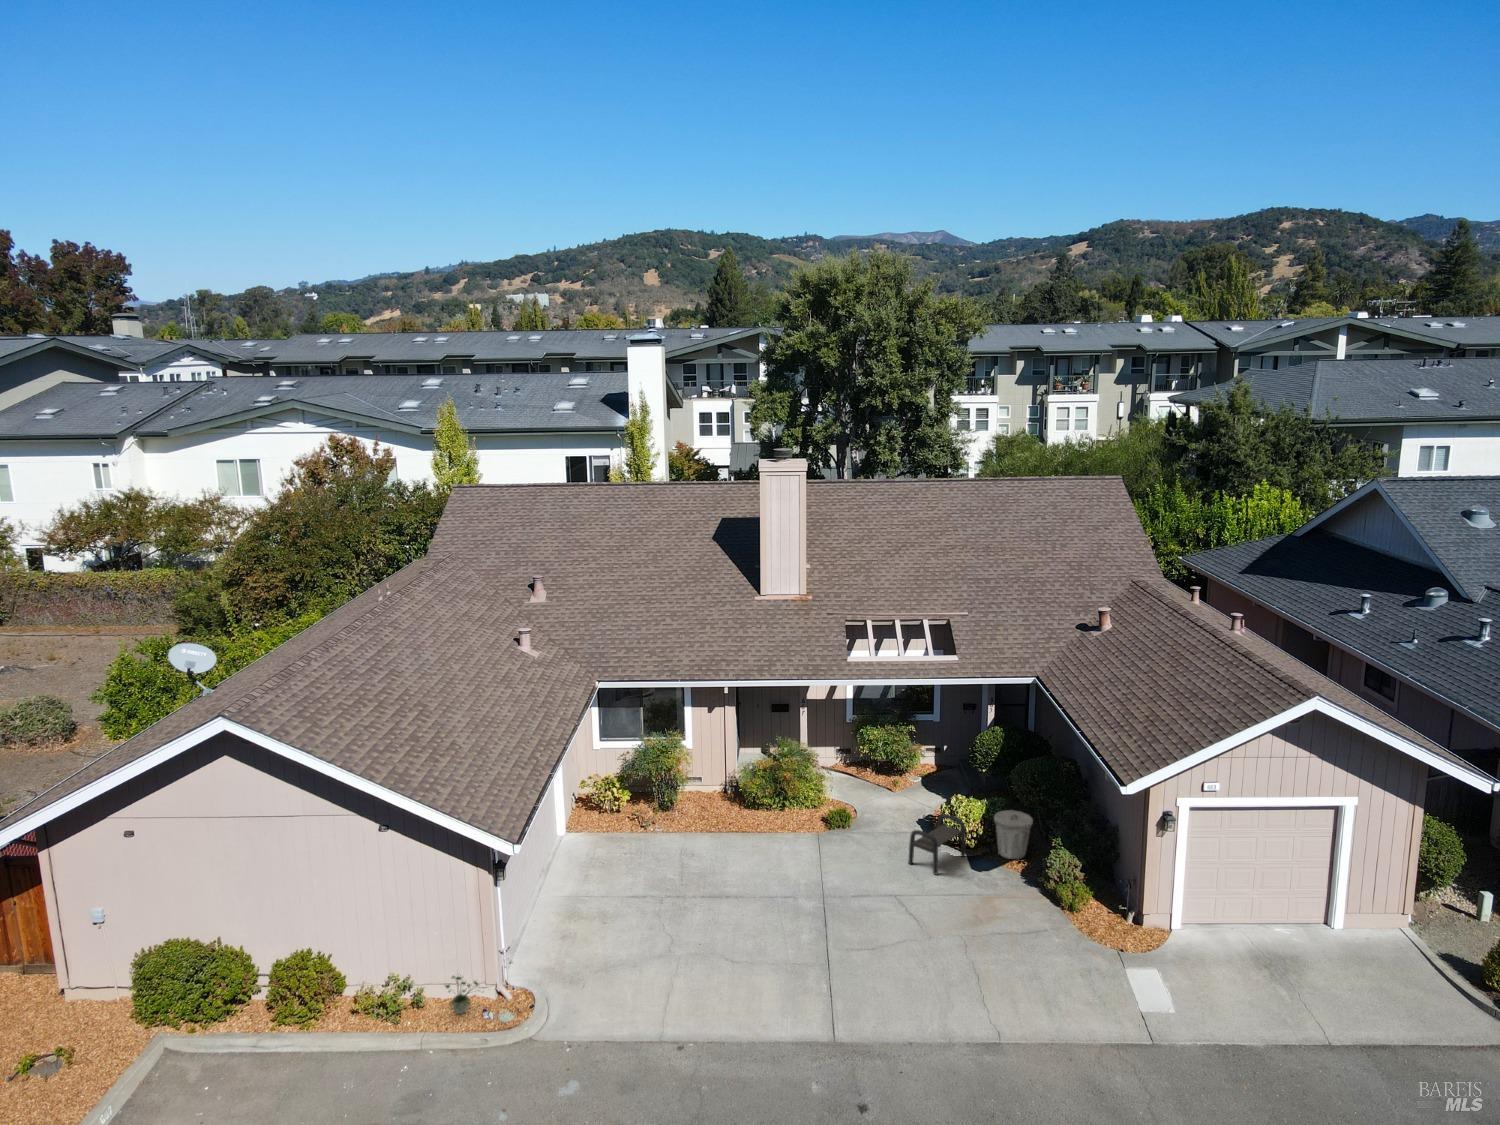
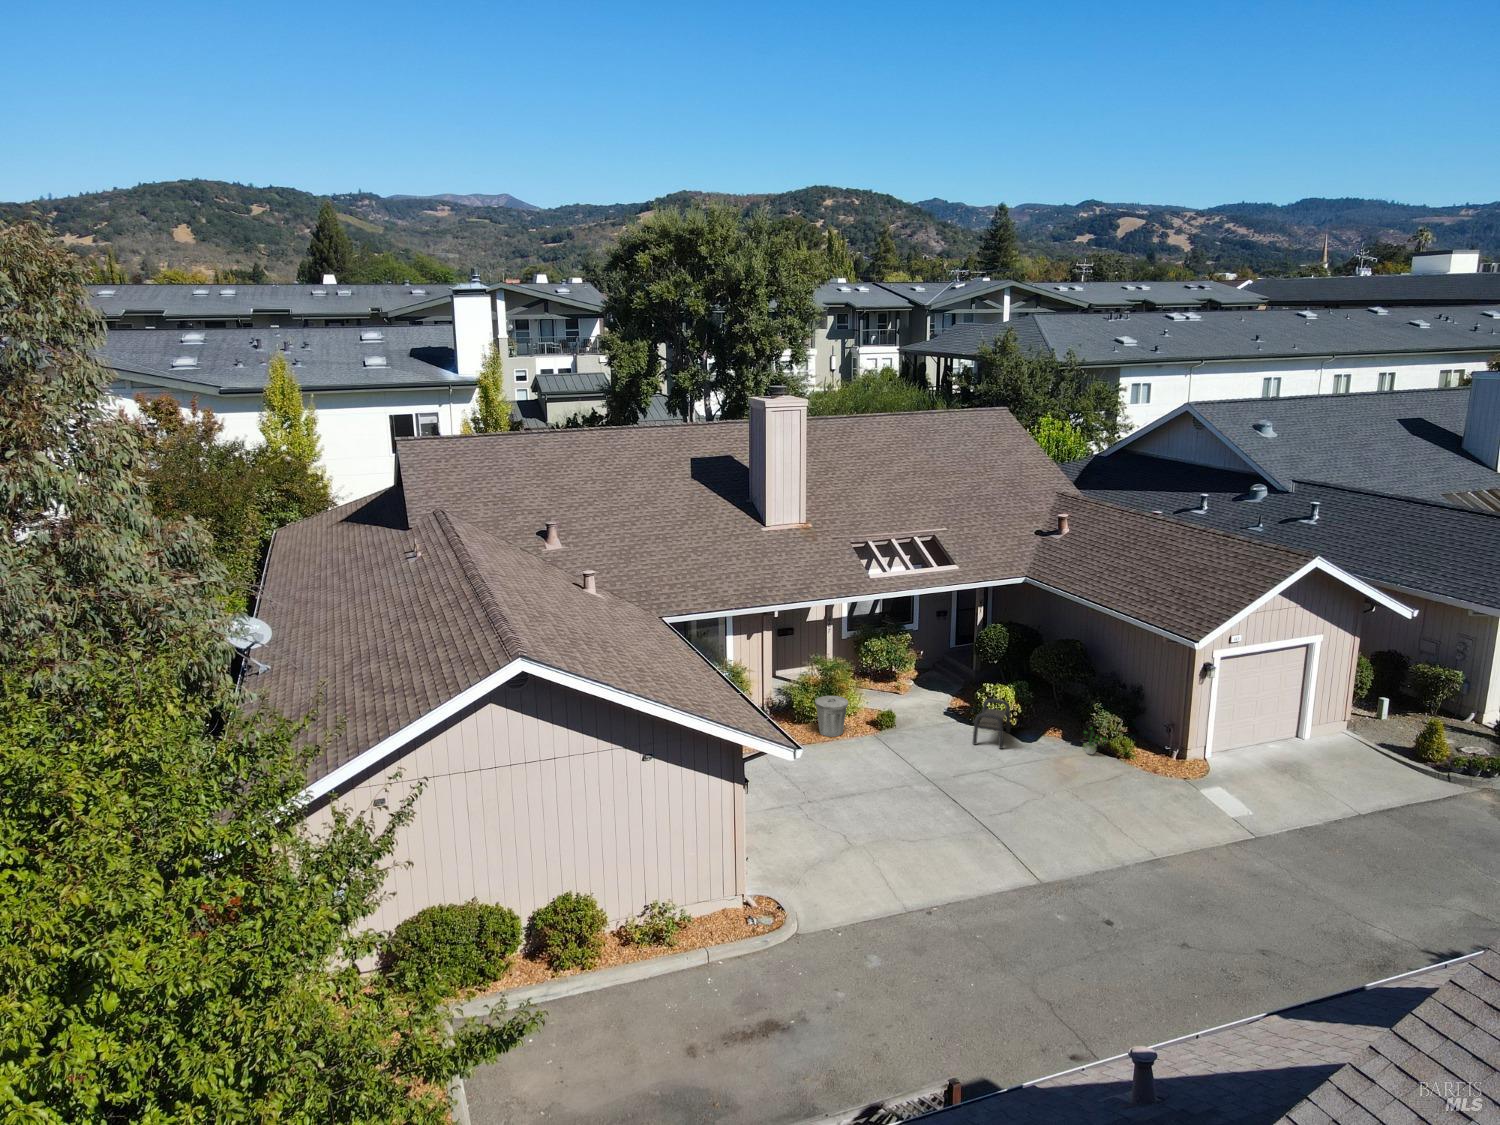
trash can: present [994,810,1033,859] -> present [815,696,848,737]
potted plant: present [445,976,479,1014] -> present [1082,731,1106,755]

